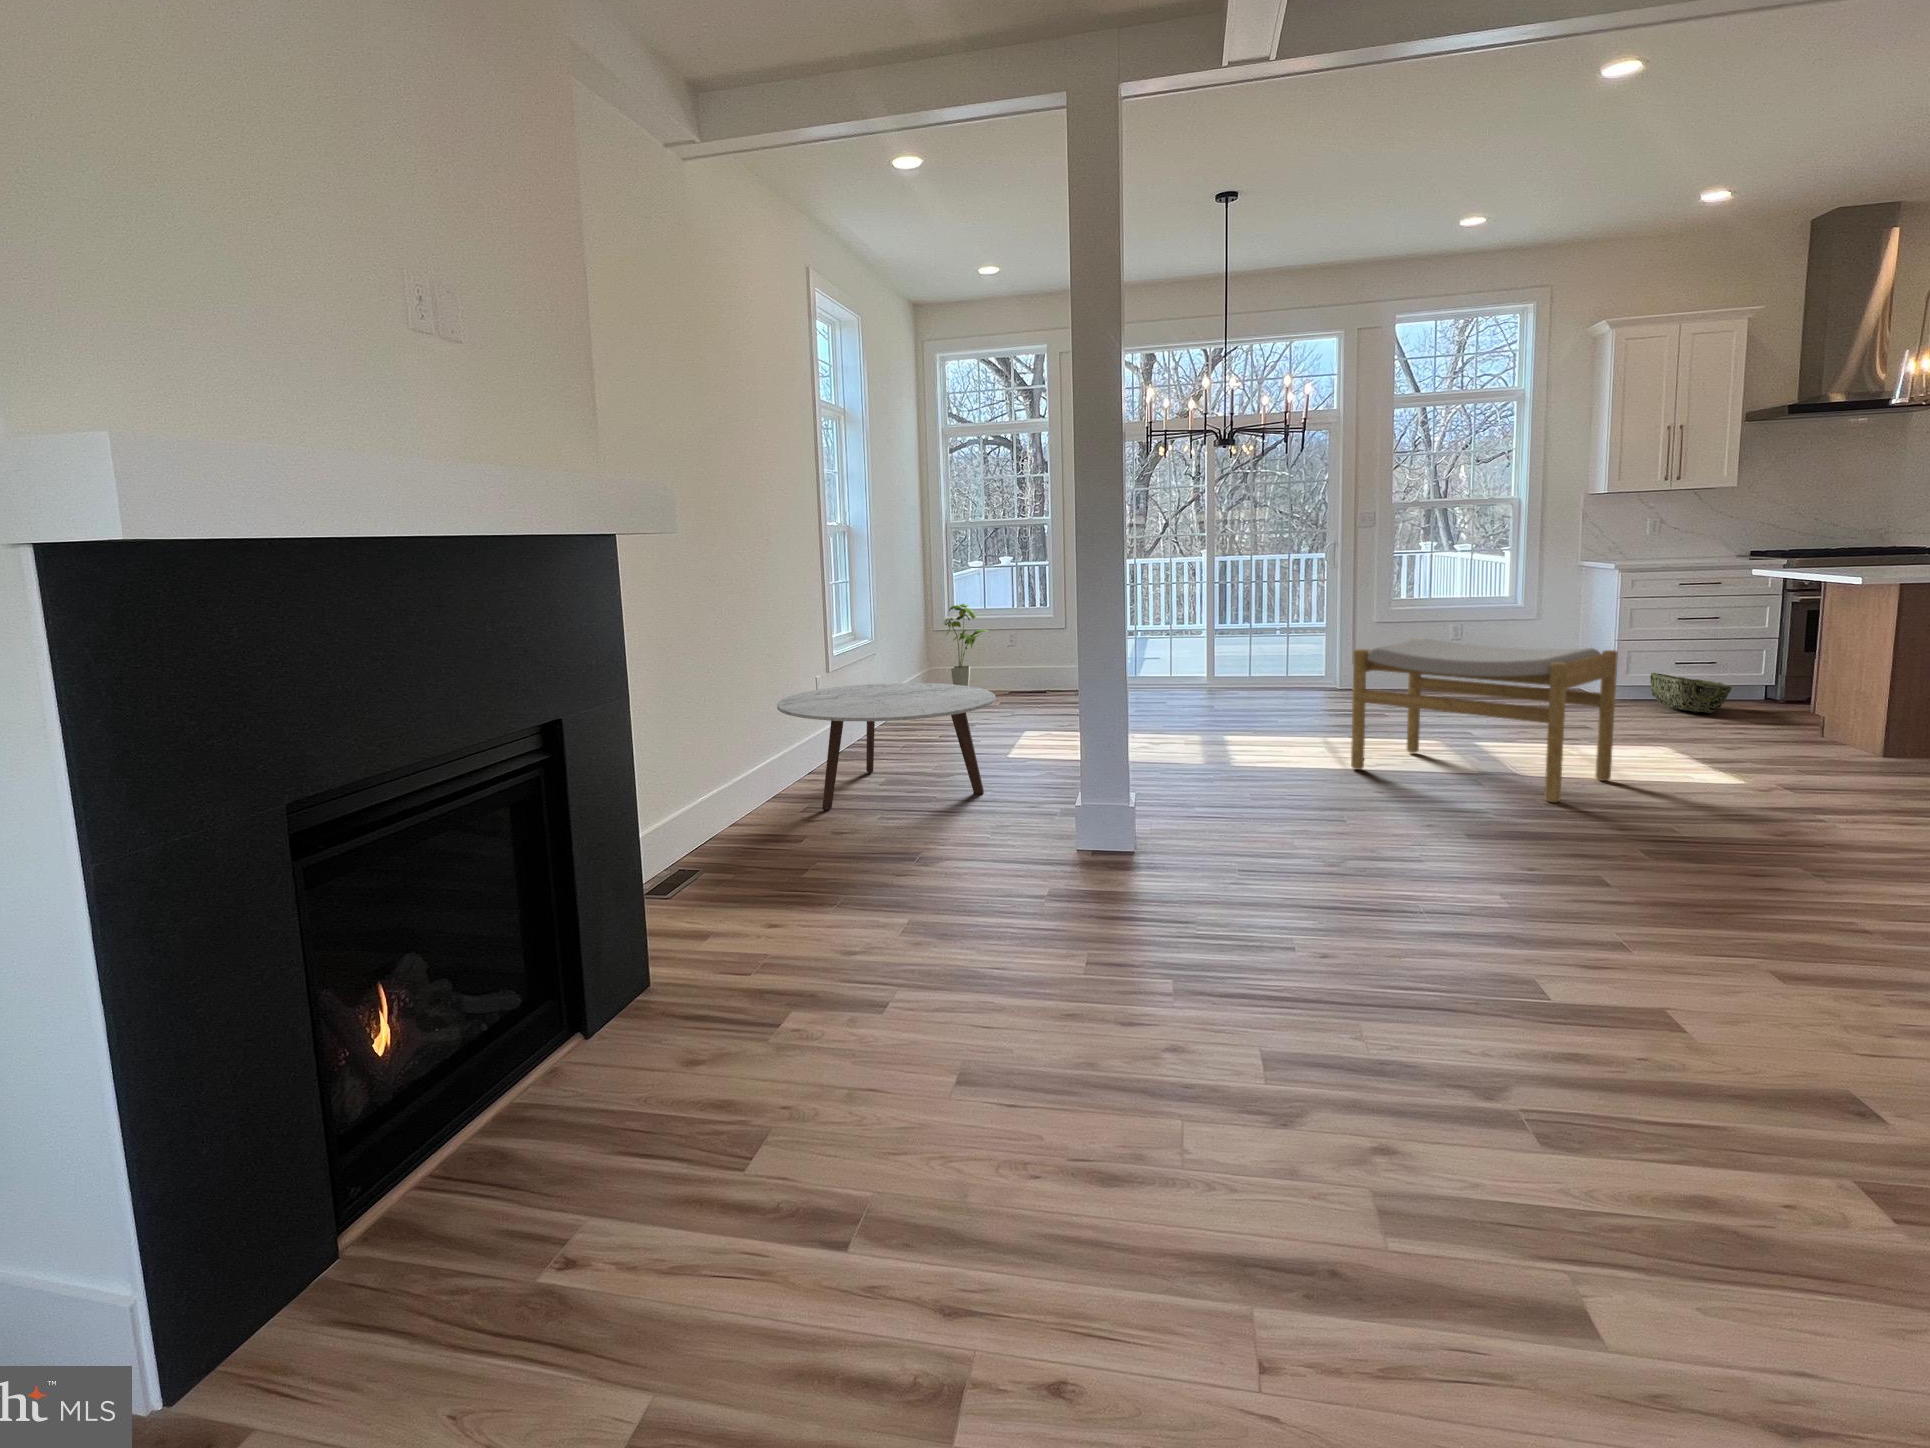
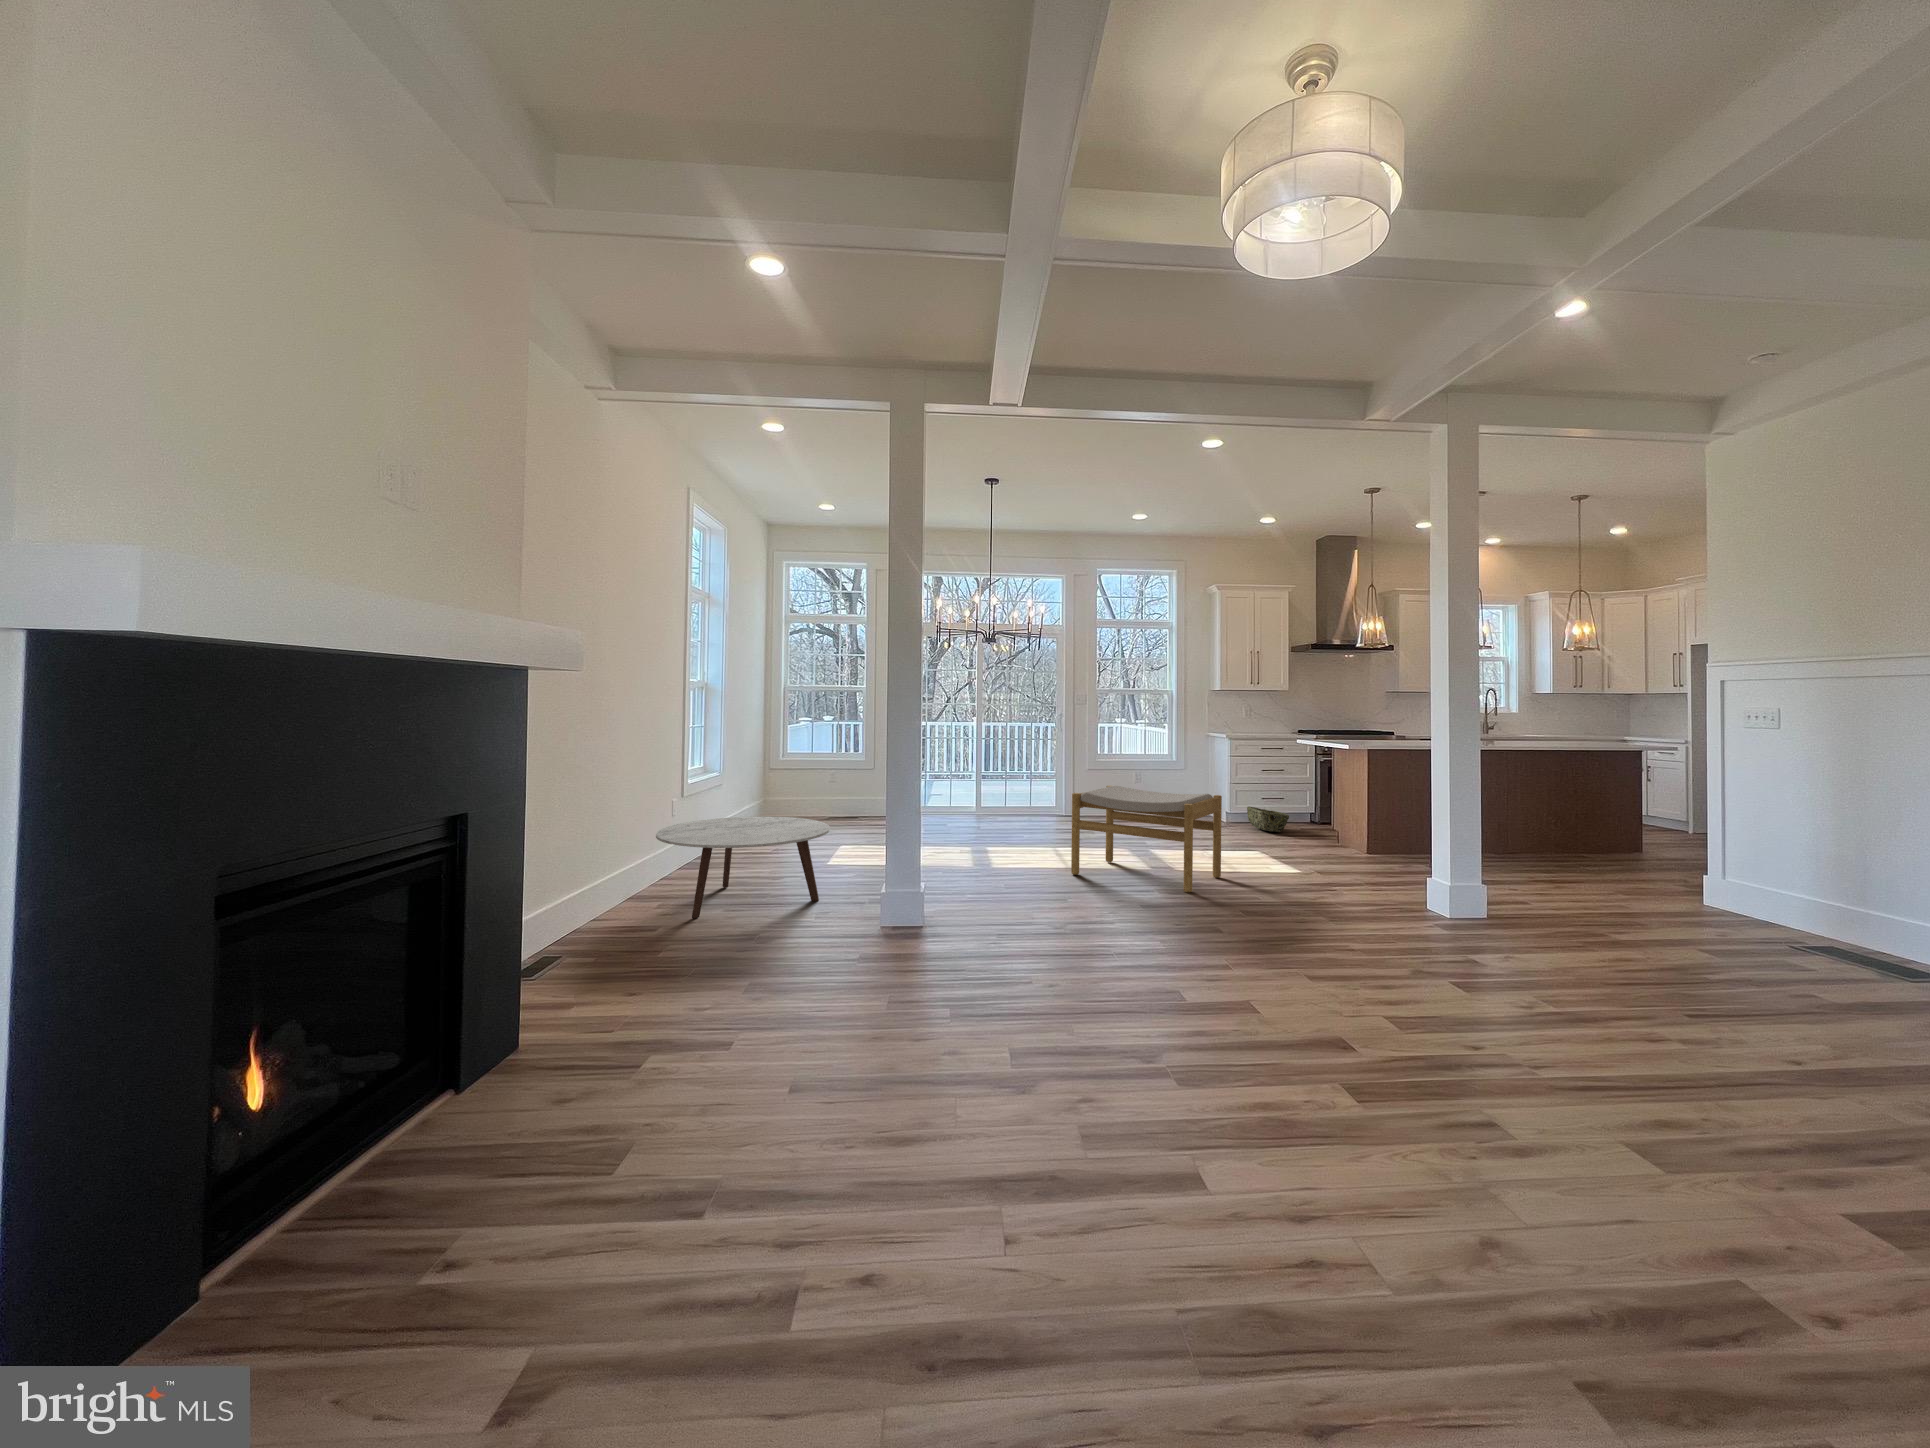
house plant: present [944,604,988,686] -> none [776,751,815,822]

